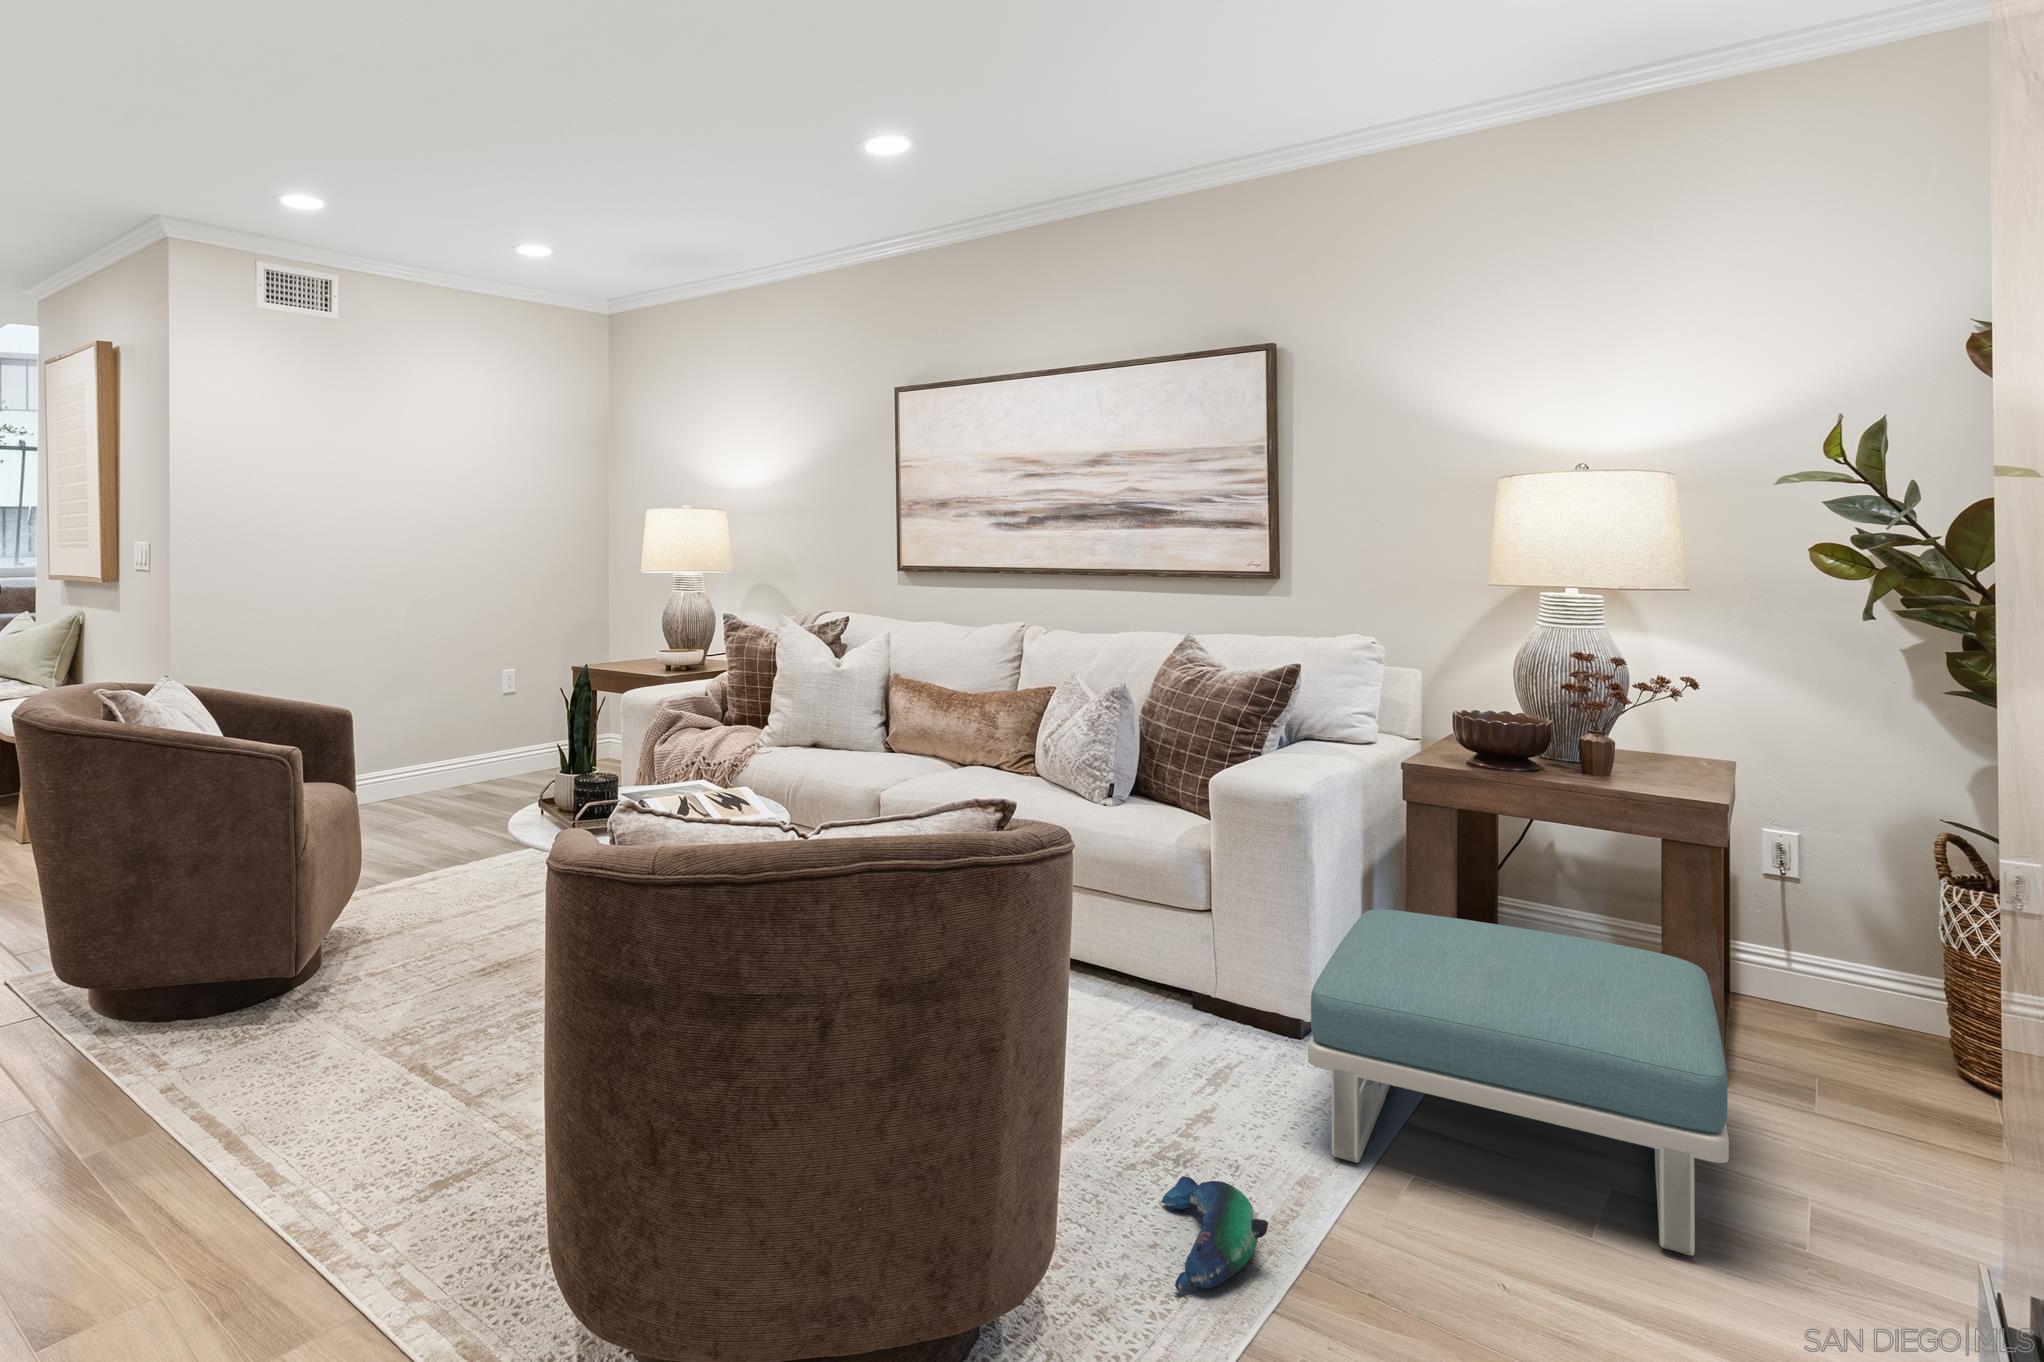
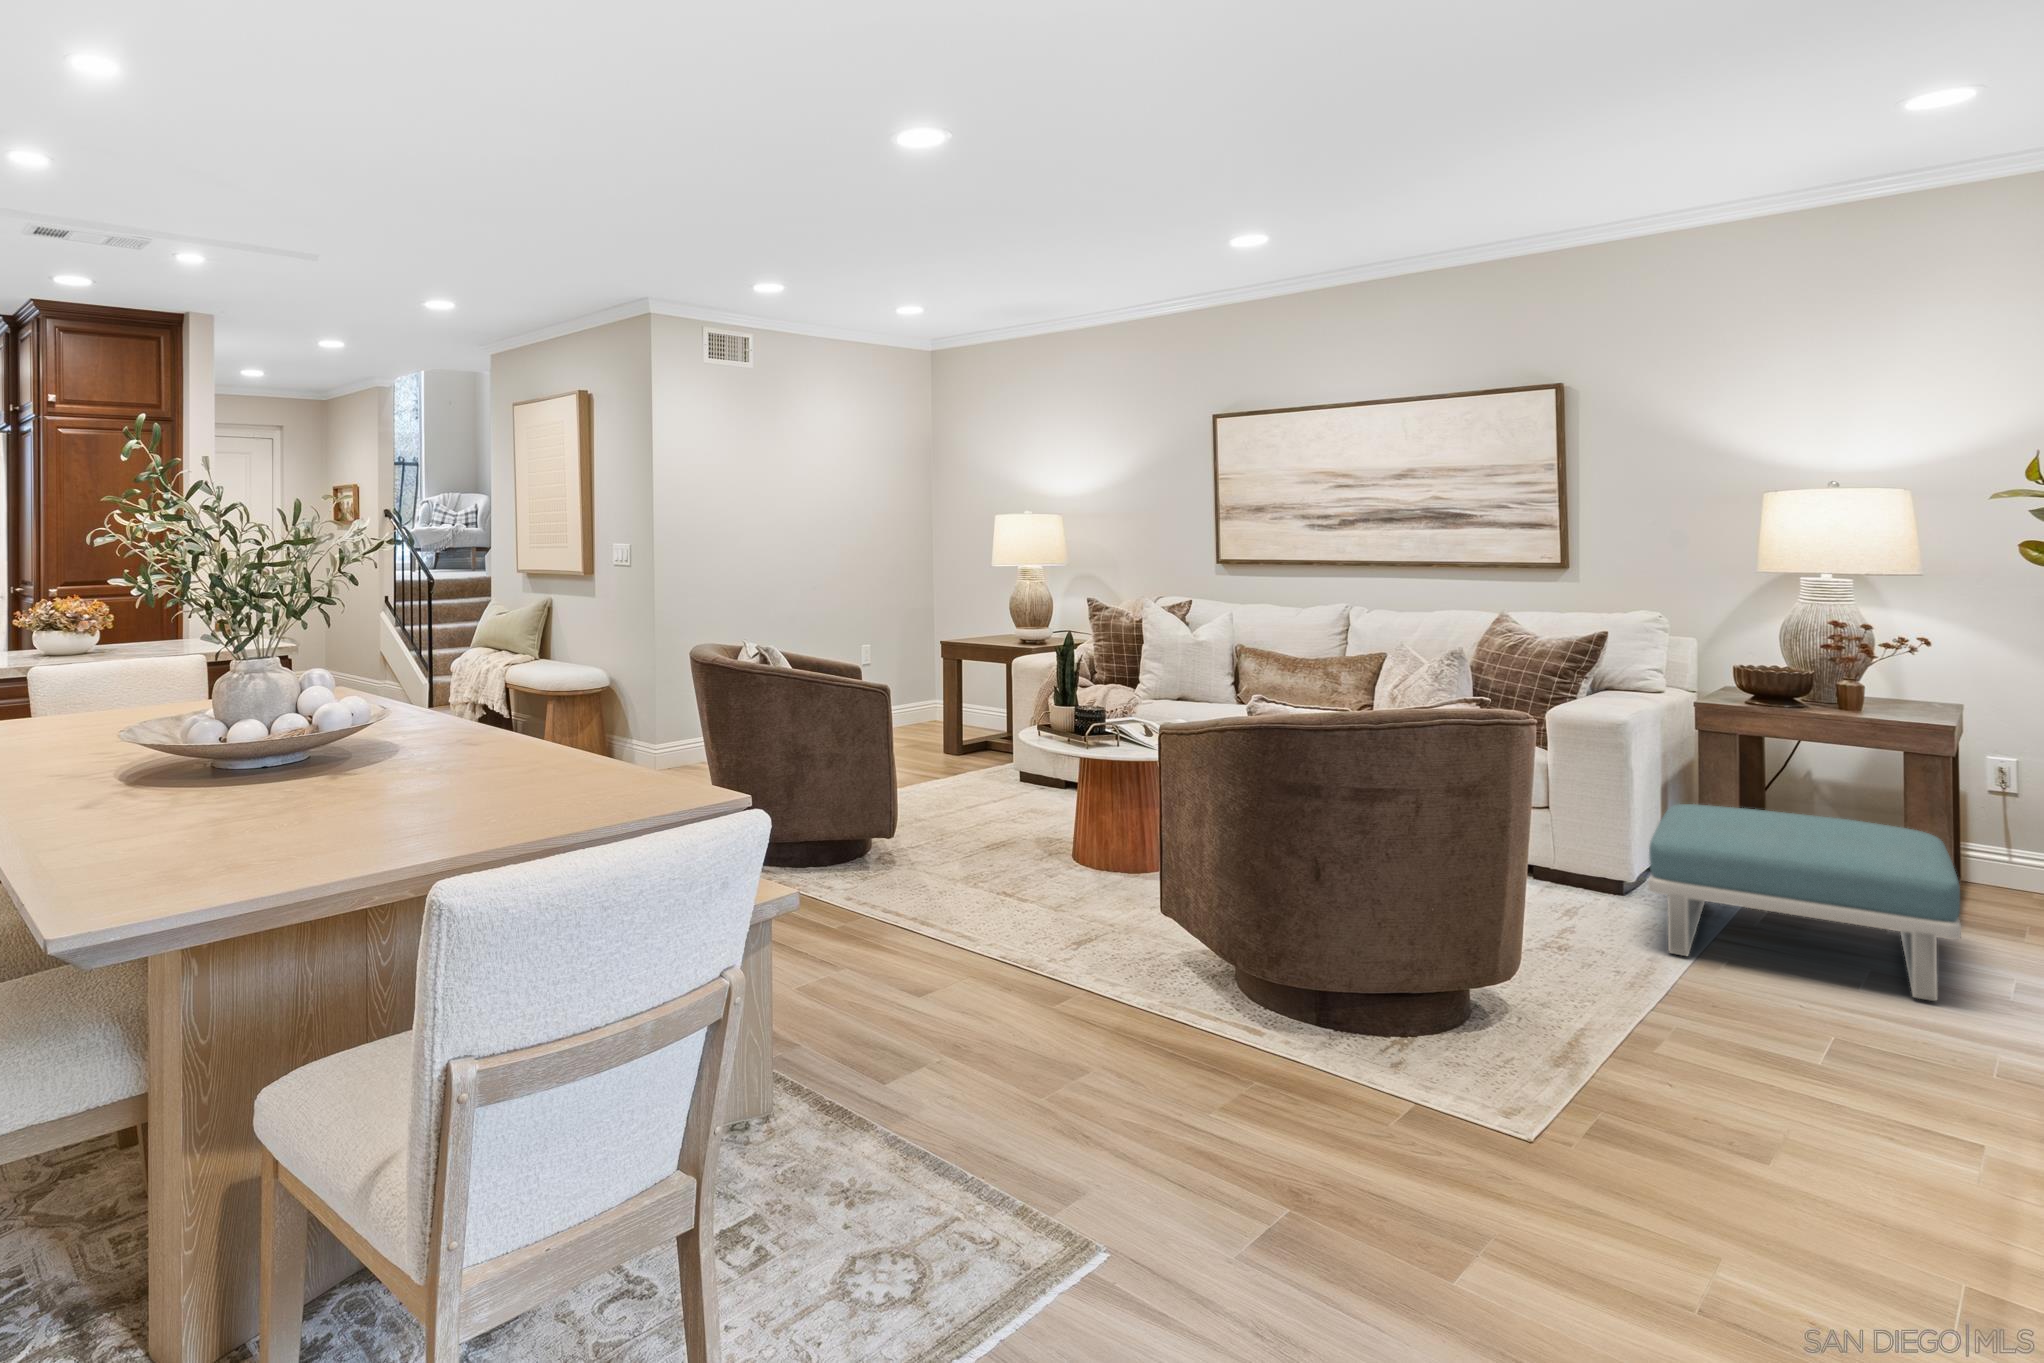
plush toy: present [1162,1176,1268,1291] -> none [1557,951,1643,1004]

